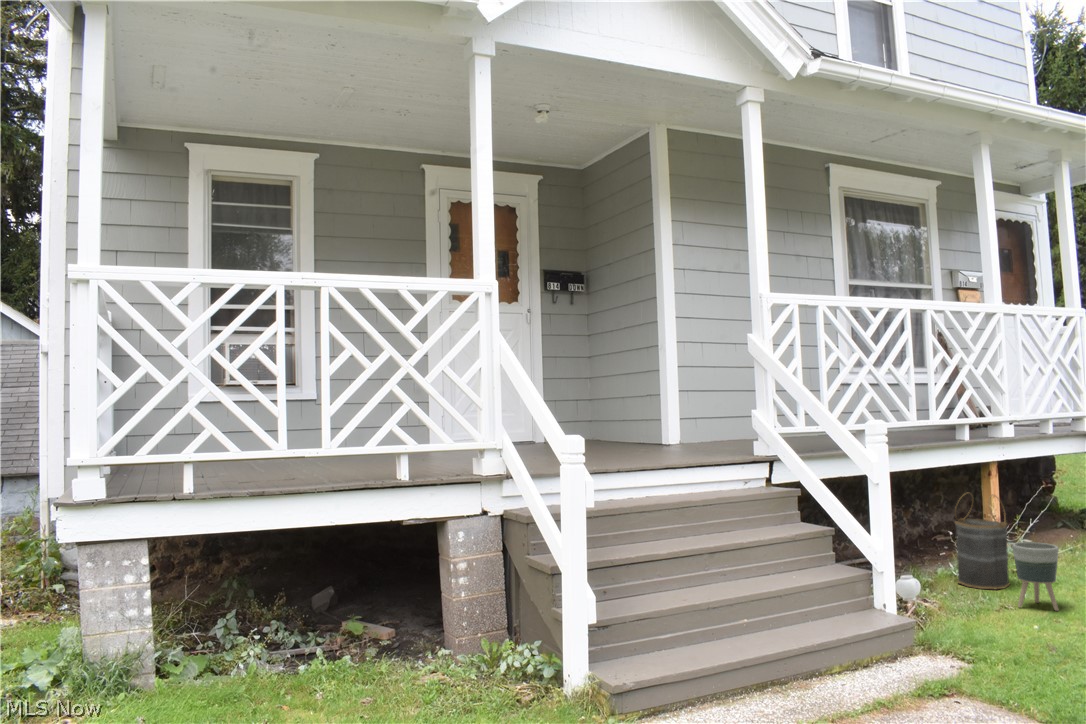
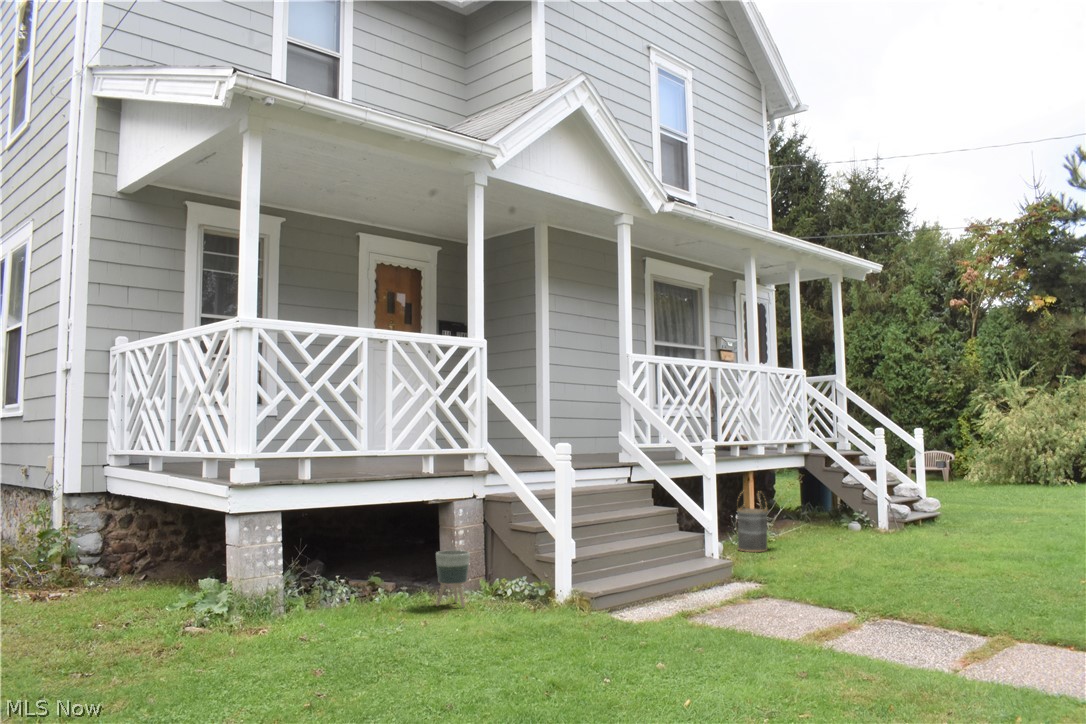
planter: present [1012,542,1059,611] -> present [436,550,470,607]

